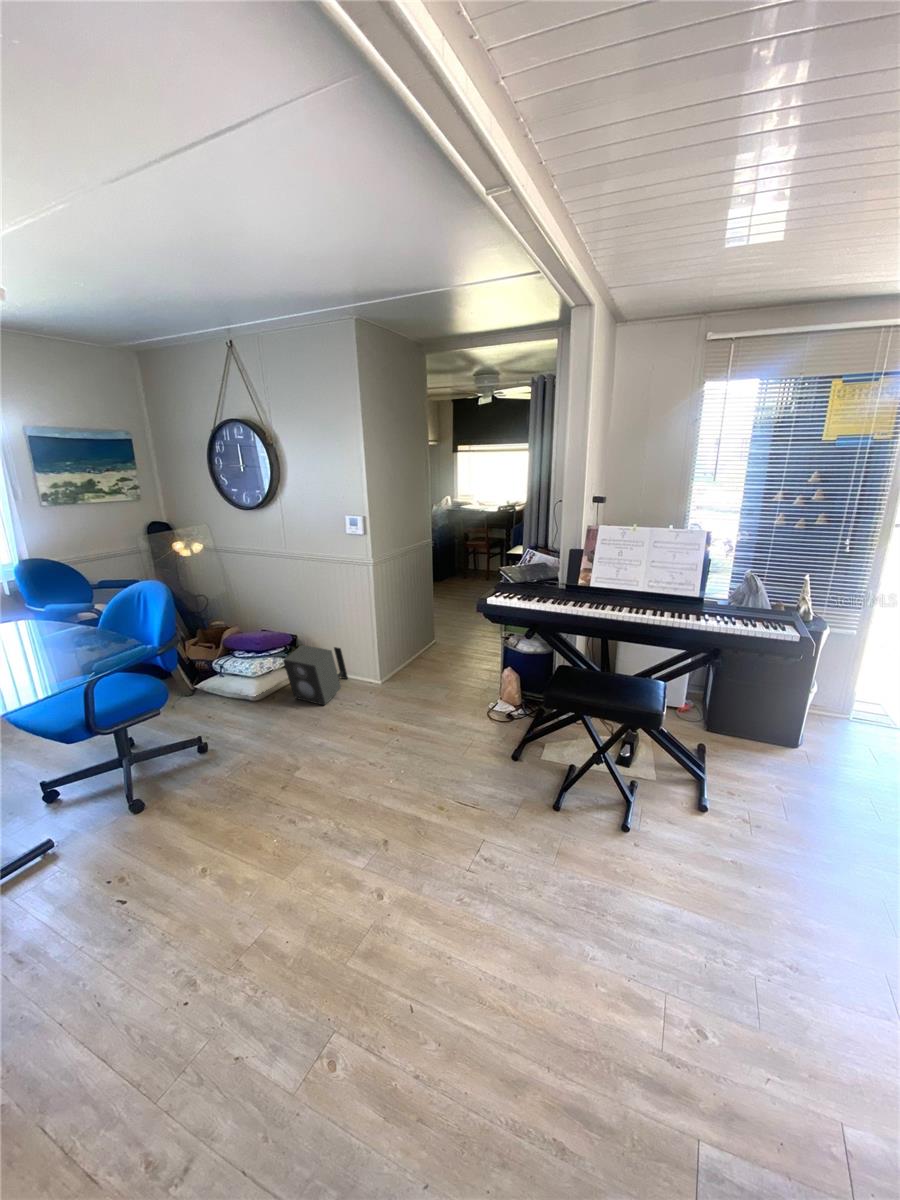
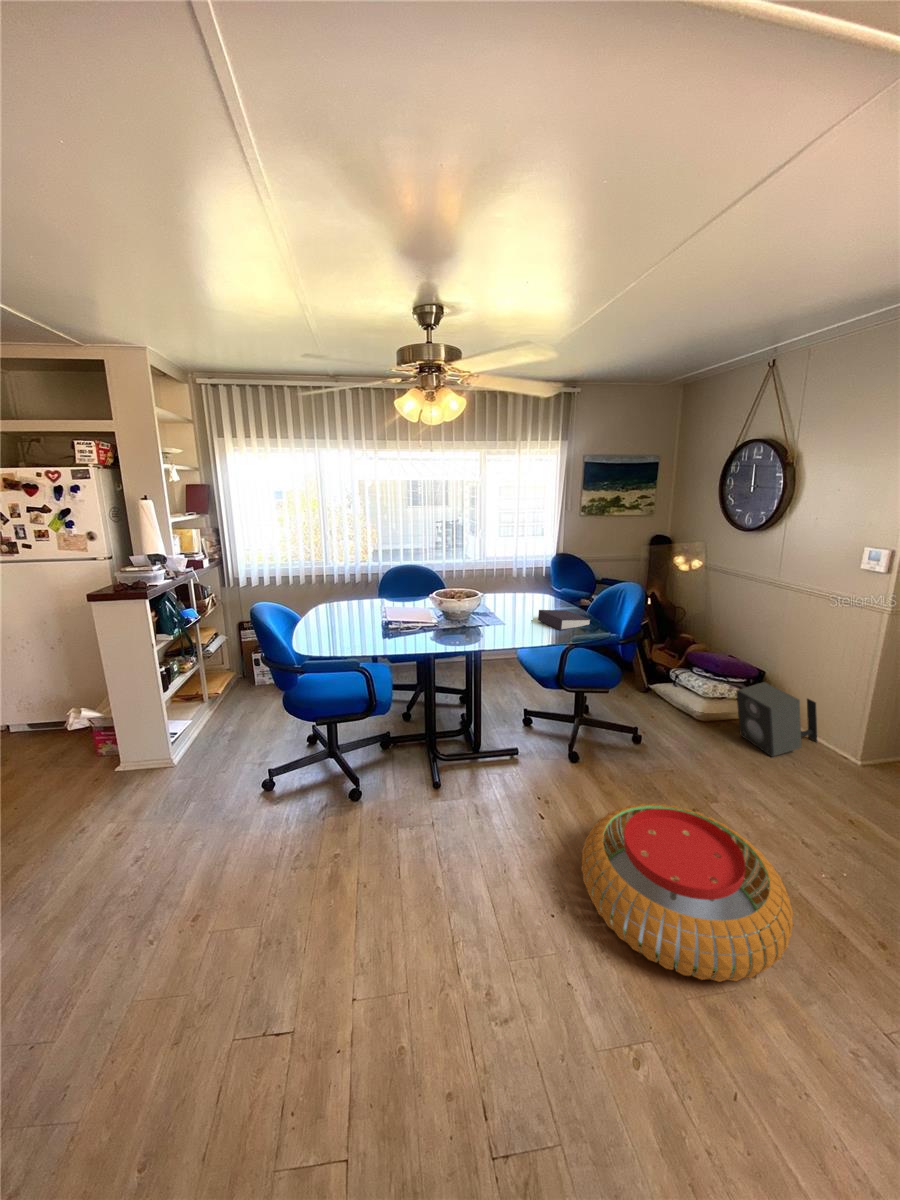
book: none [19,633,109,662] -> present [538,610,590,630]
pouf: none [197,785,396,965] -> present [582,803,793,982]

